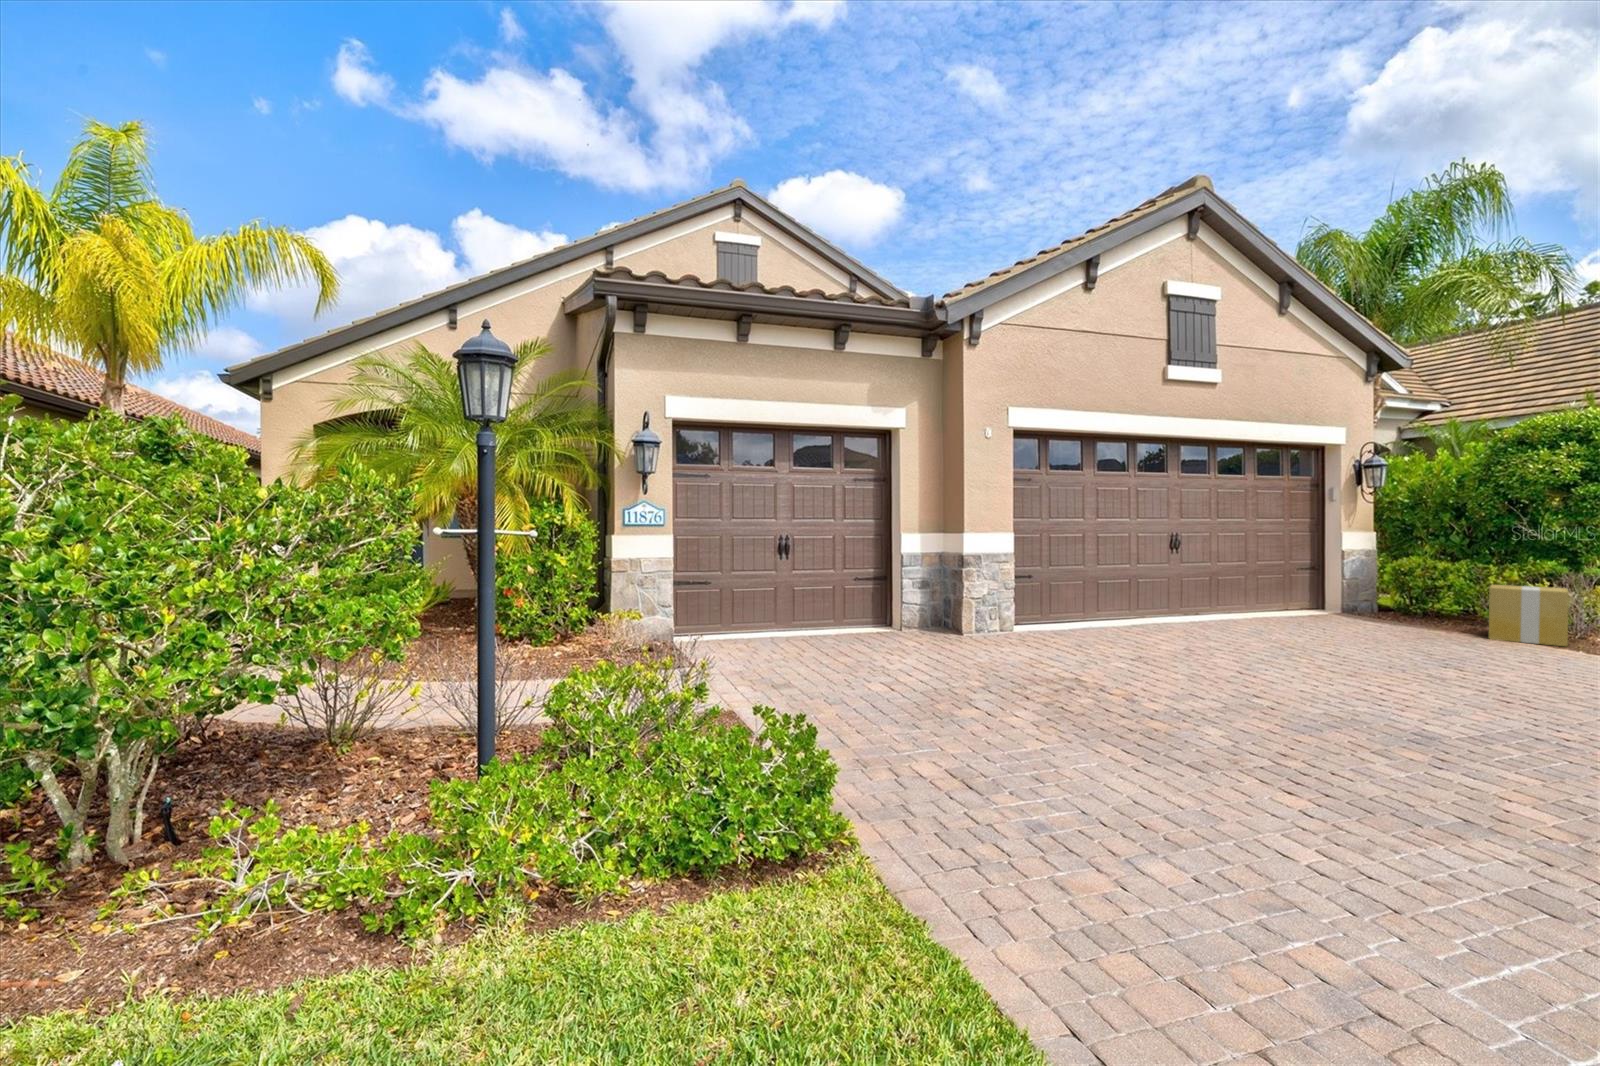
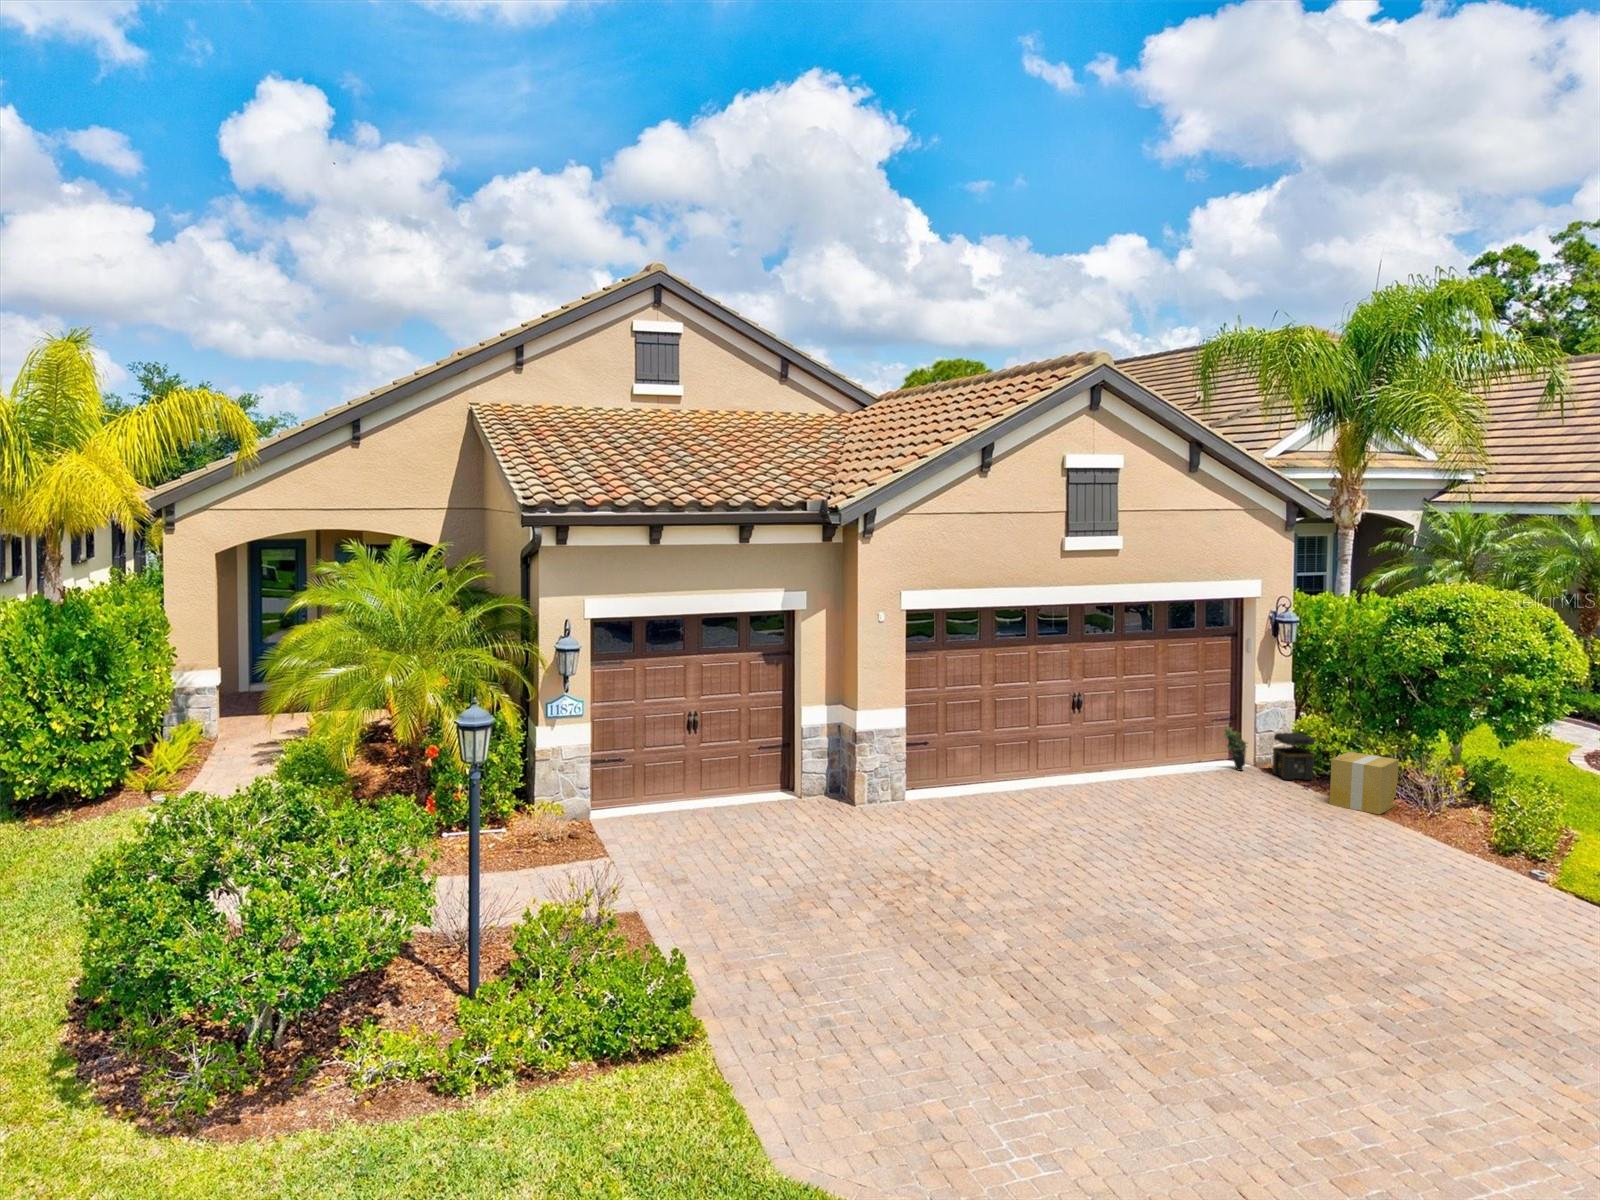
potted plant: none [1310,573,1344,617] -> present [1223,728,1247,771]
toolbox: none [1373,576,1429,623] -> present [1272,733,1315,780]

